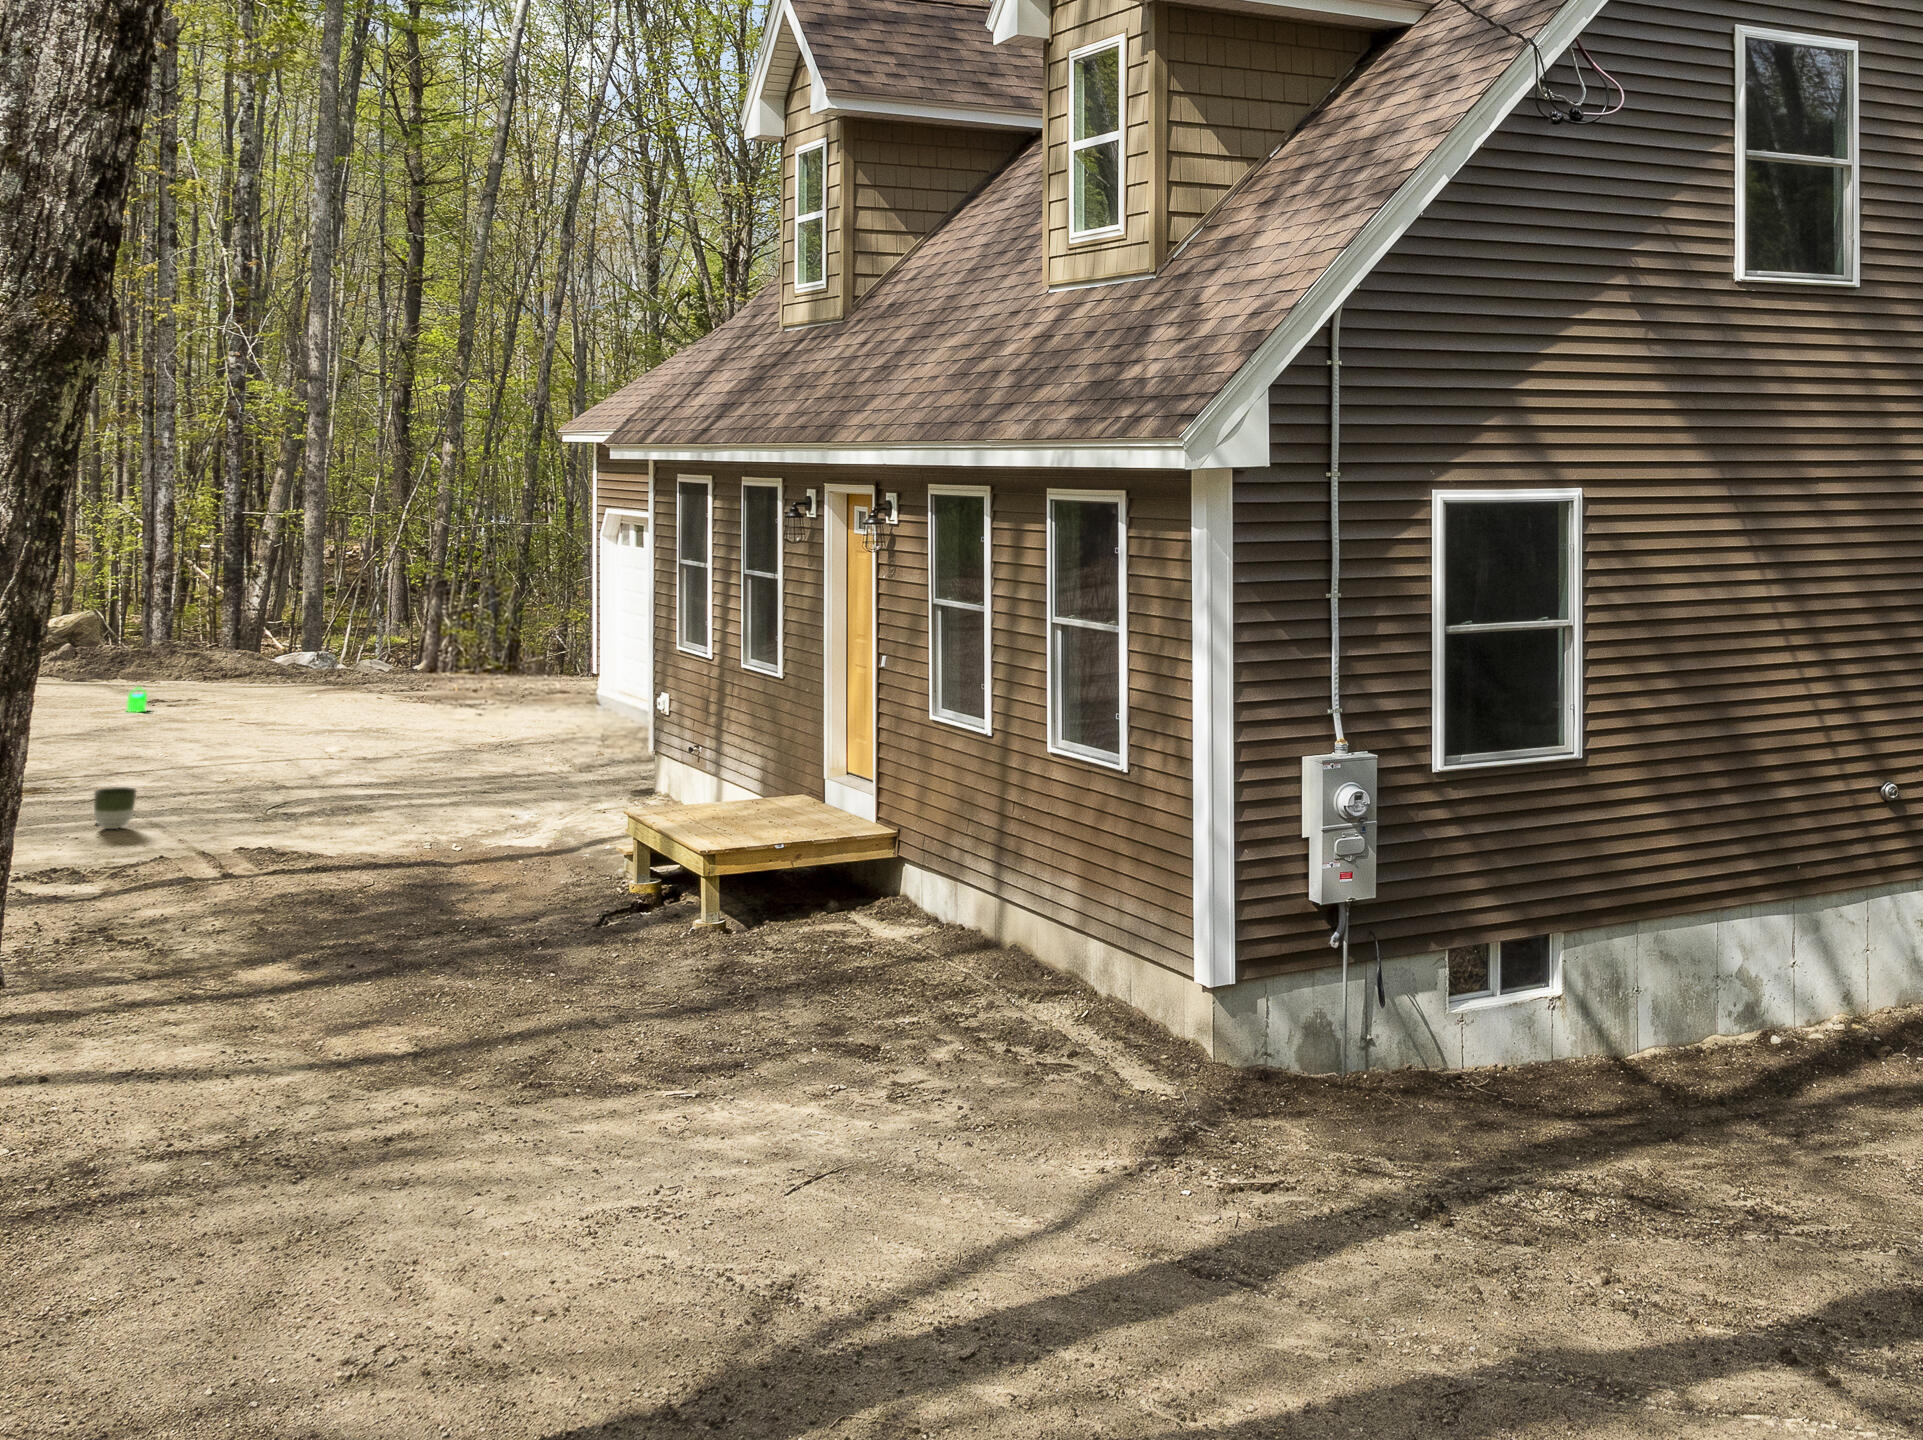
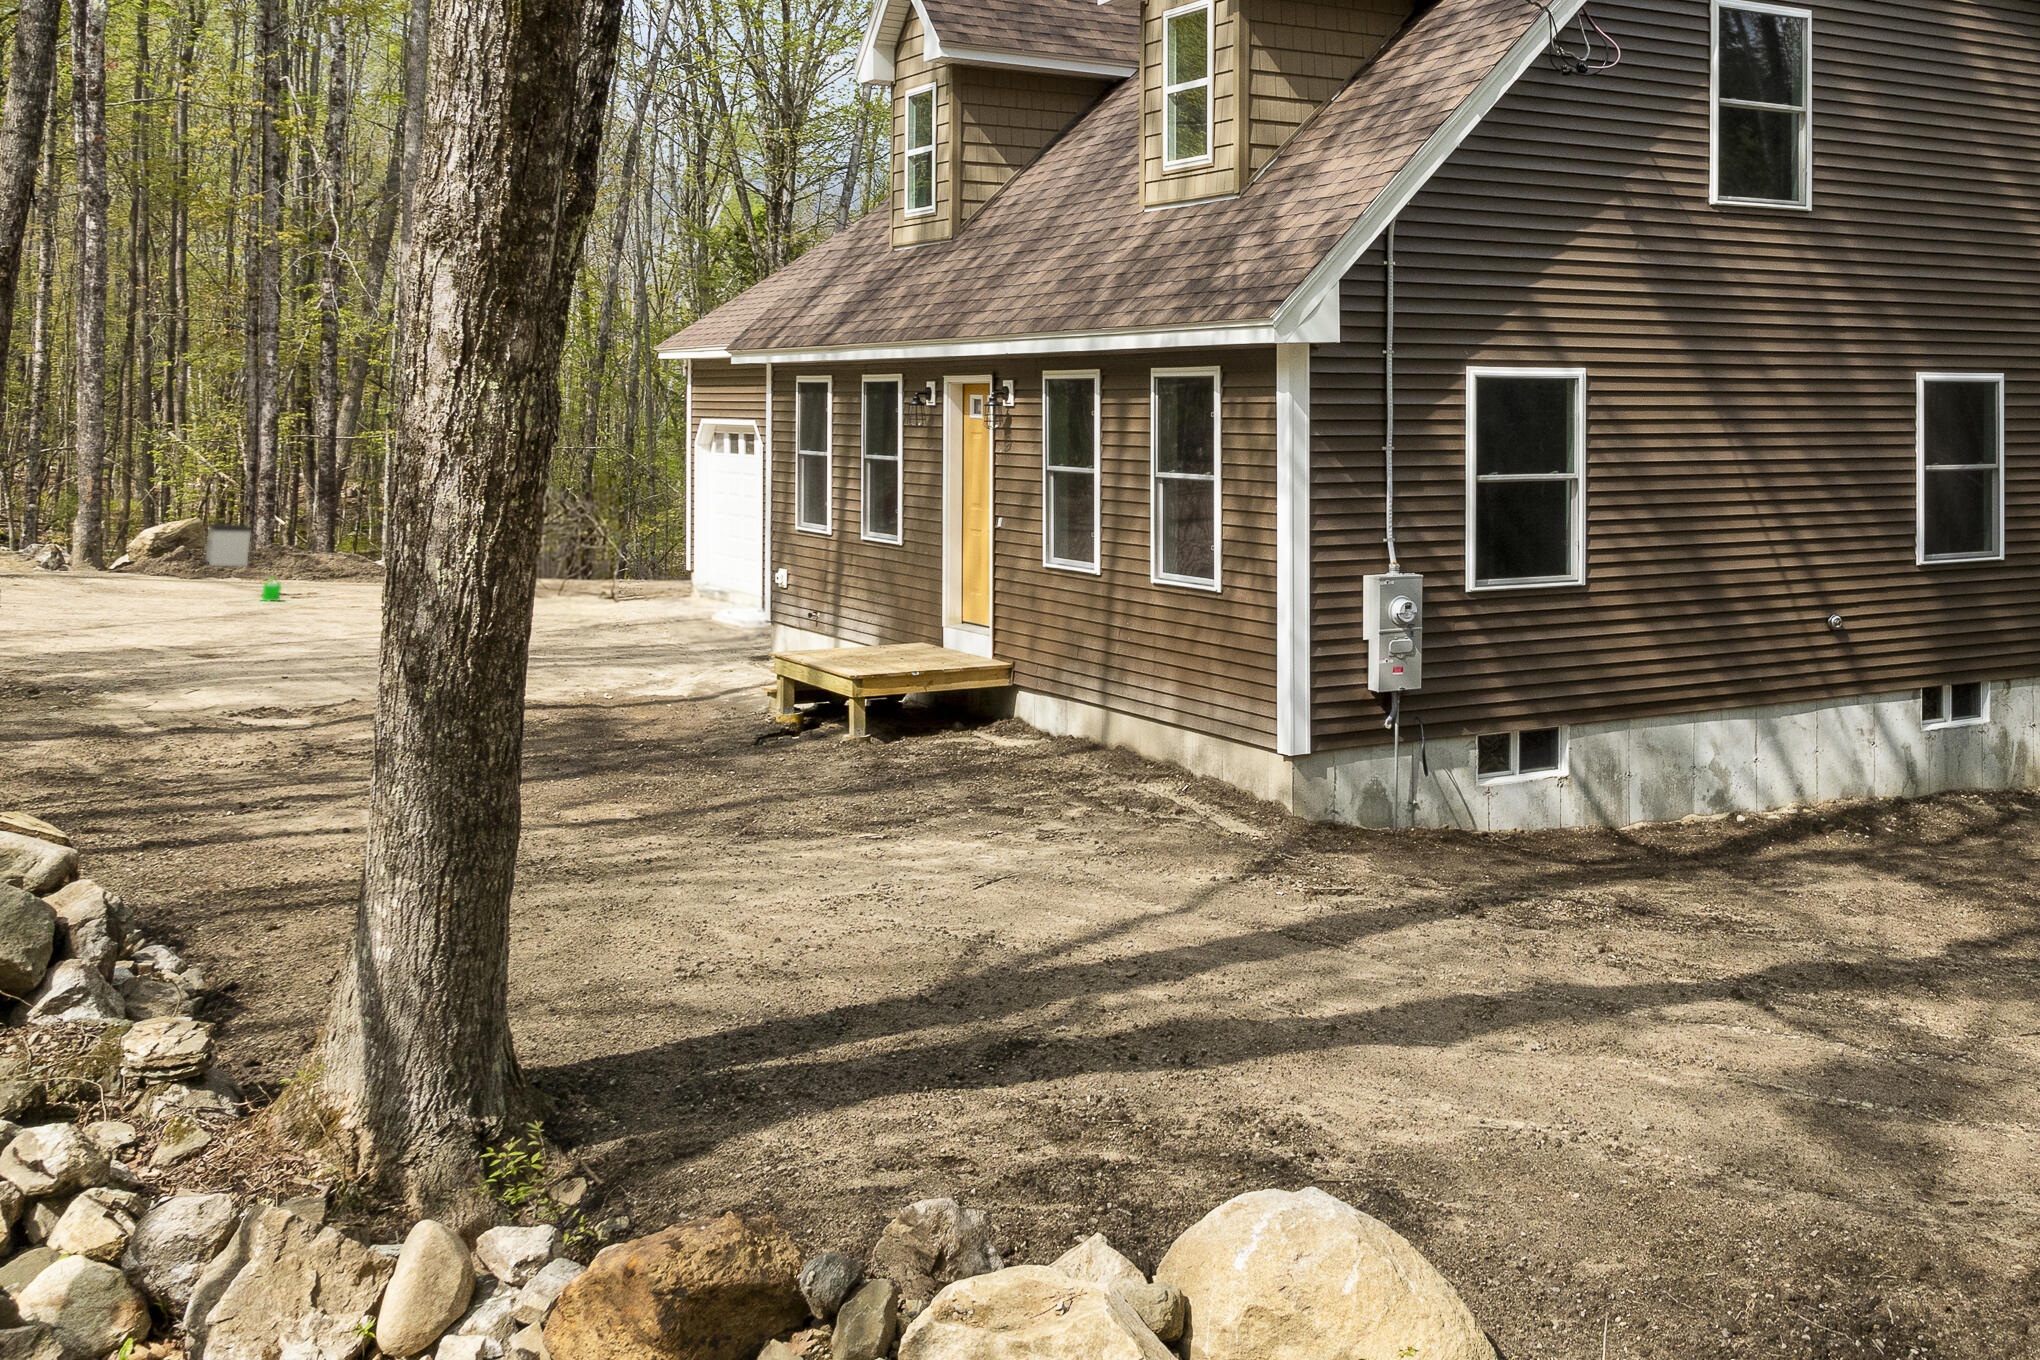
bench: none [94,617,137,664] -> present [206,523,251,566]
planter: present [94,787,136,829] -> none [281,643,319,679]

